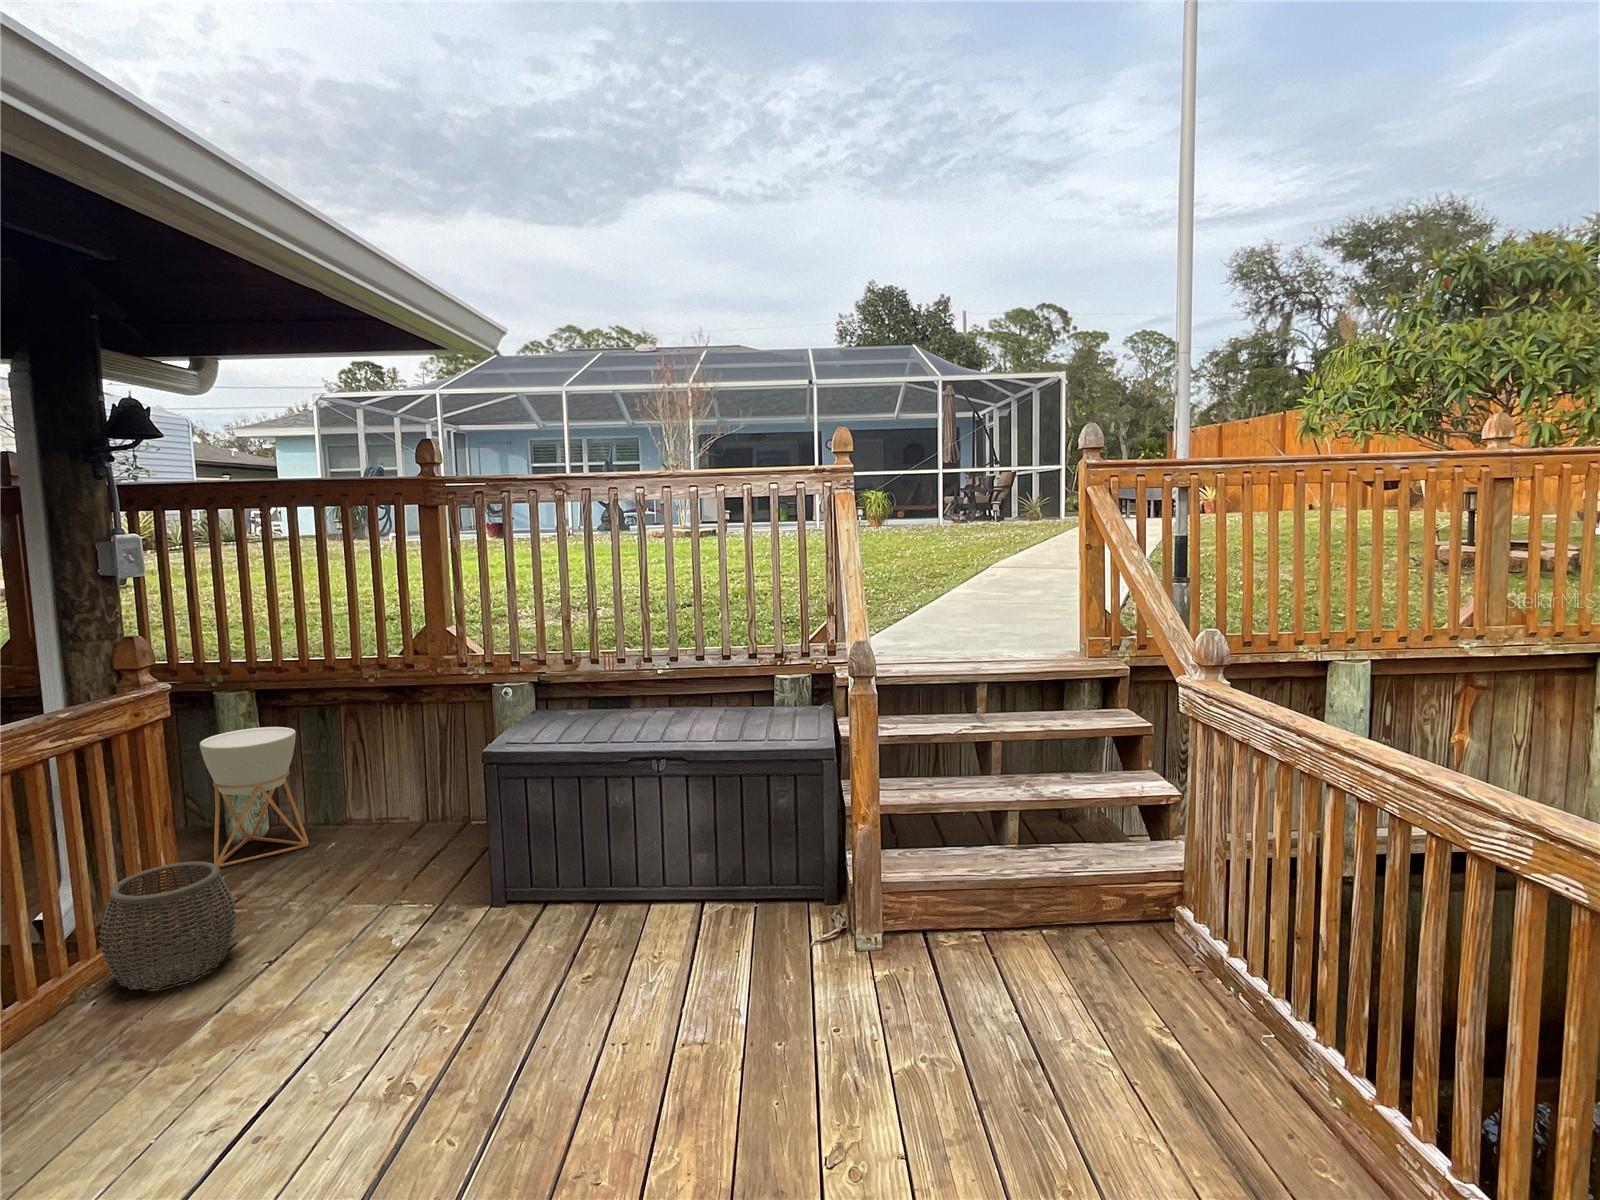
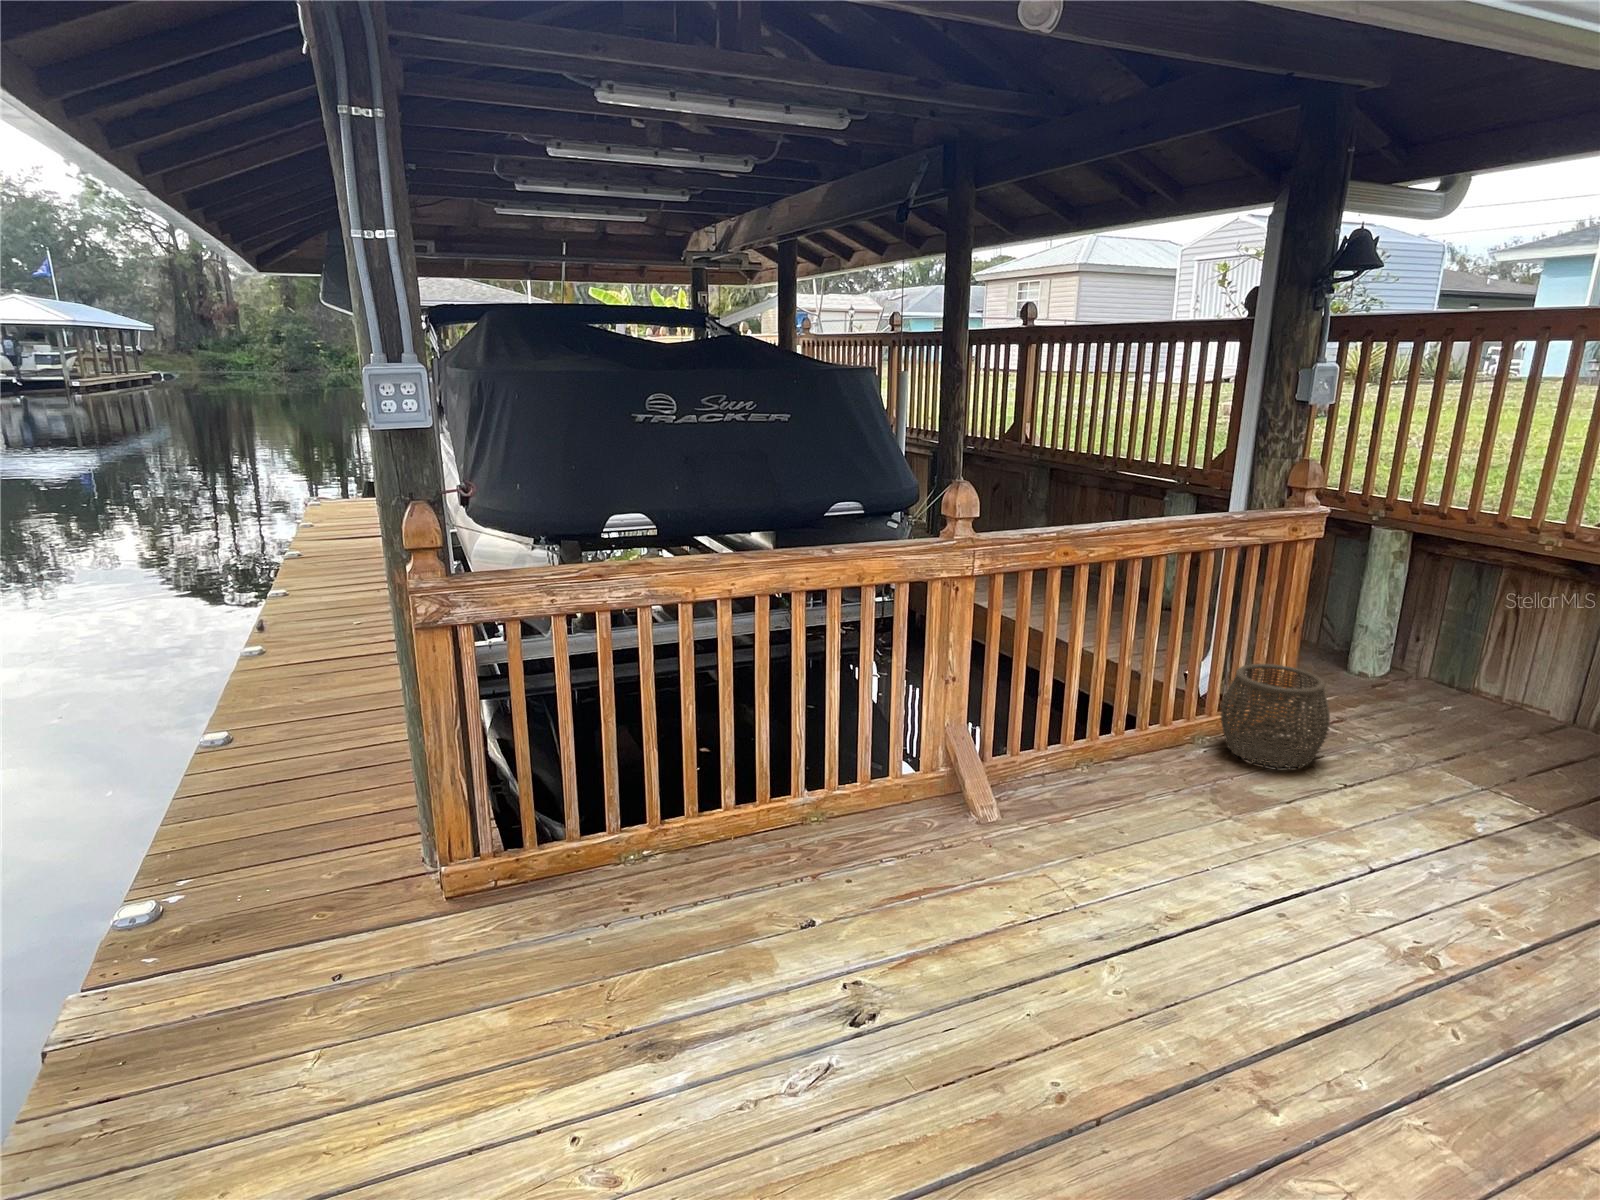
planter: present [200,727,308,867] -> none [1329,567,1442,702]

